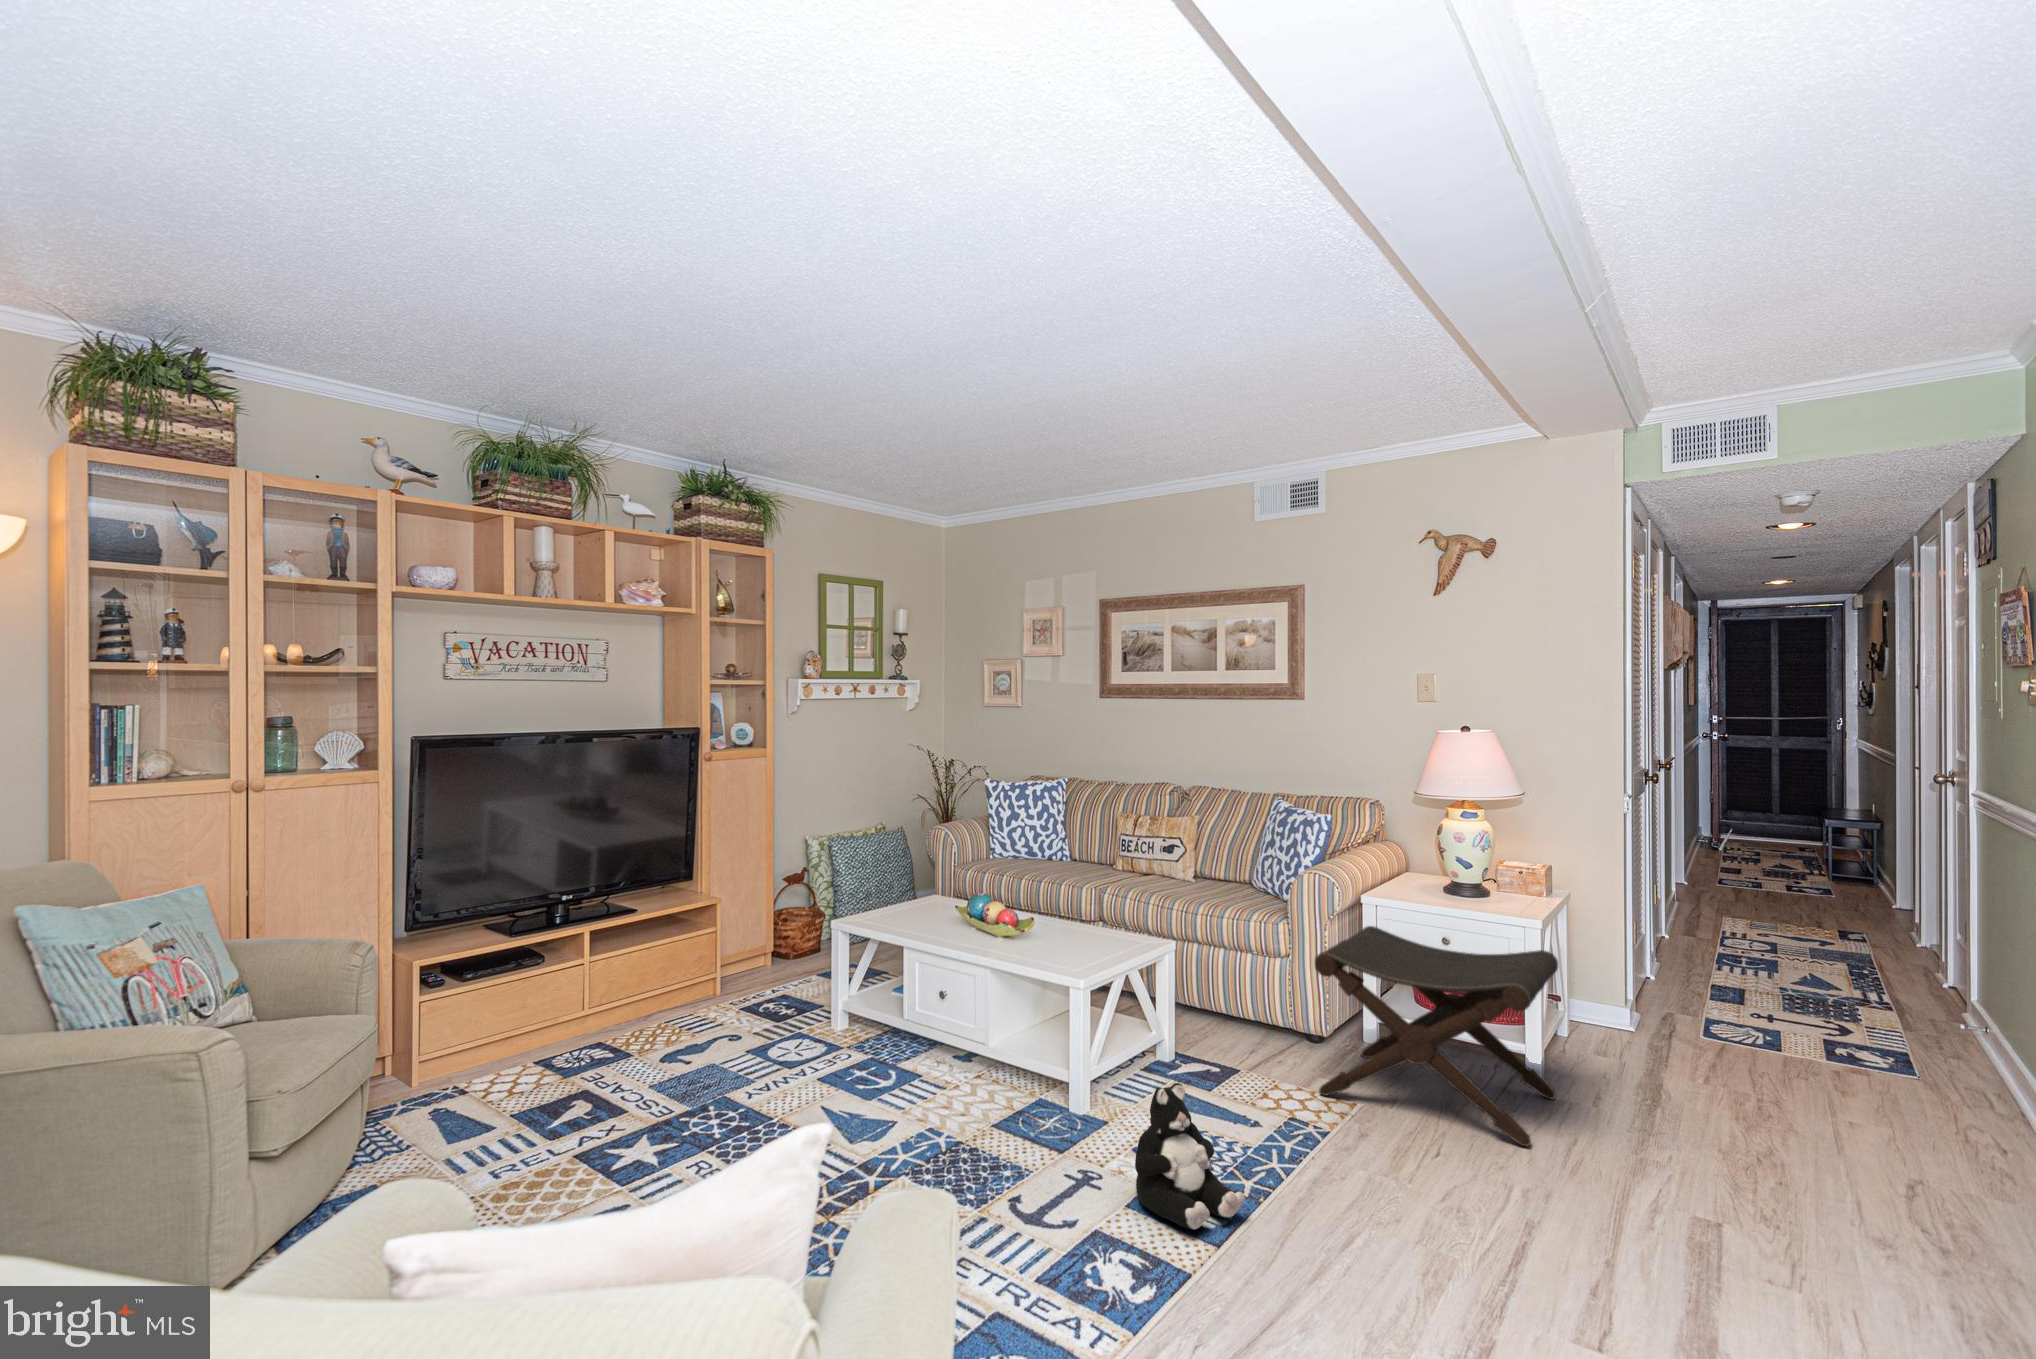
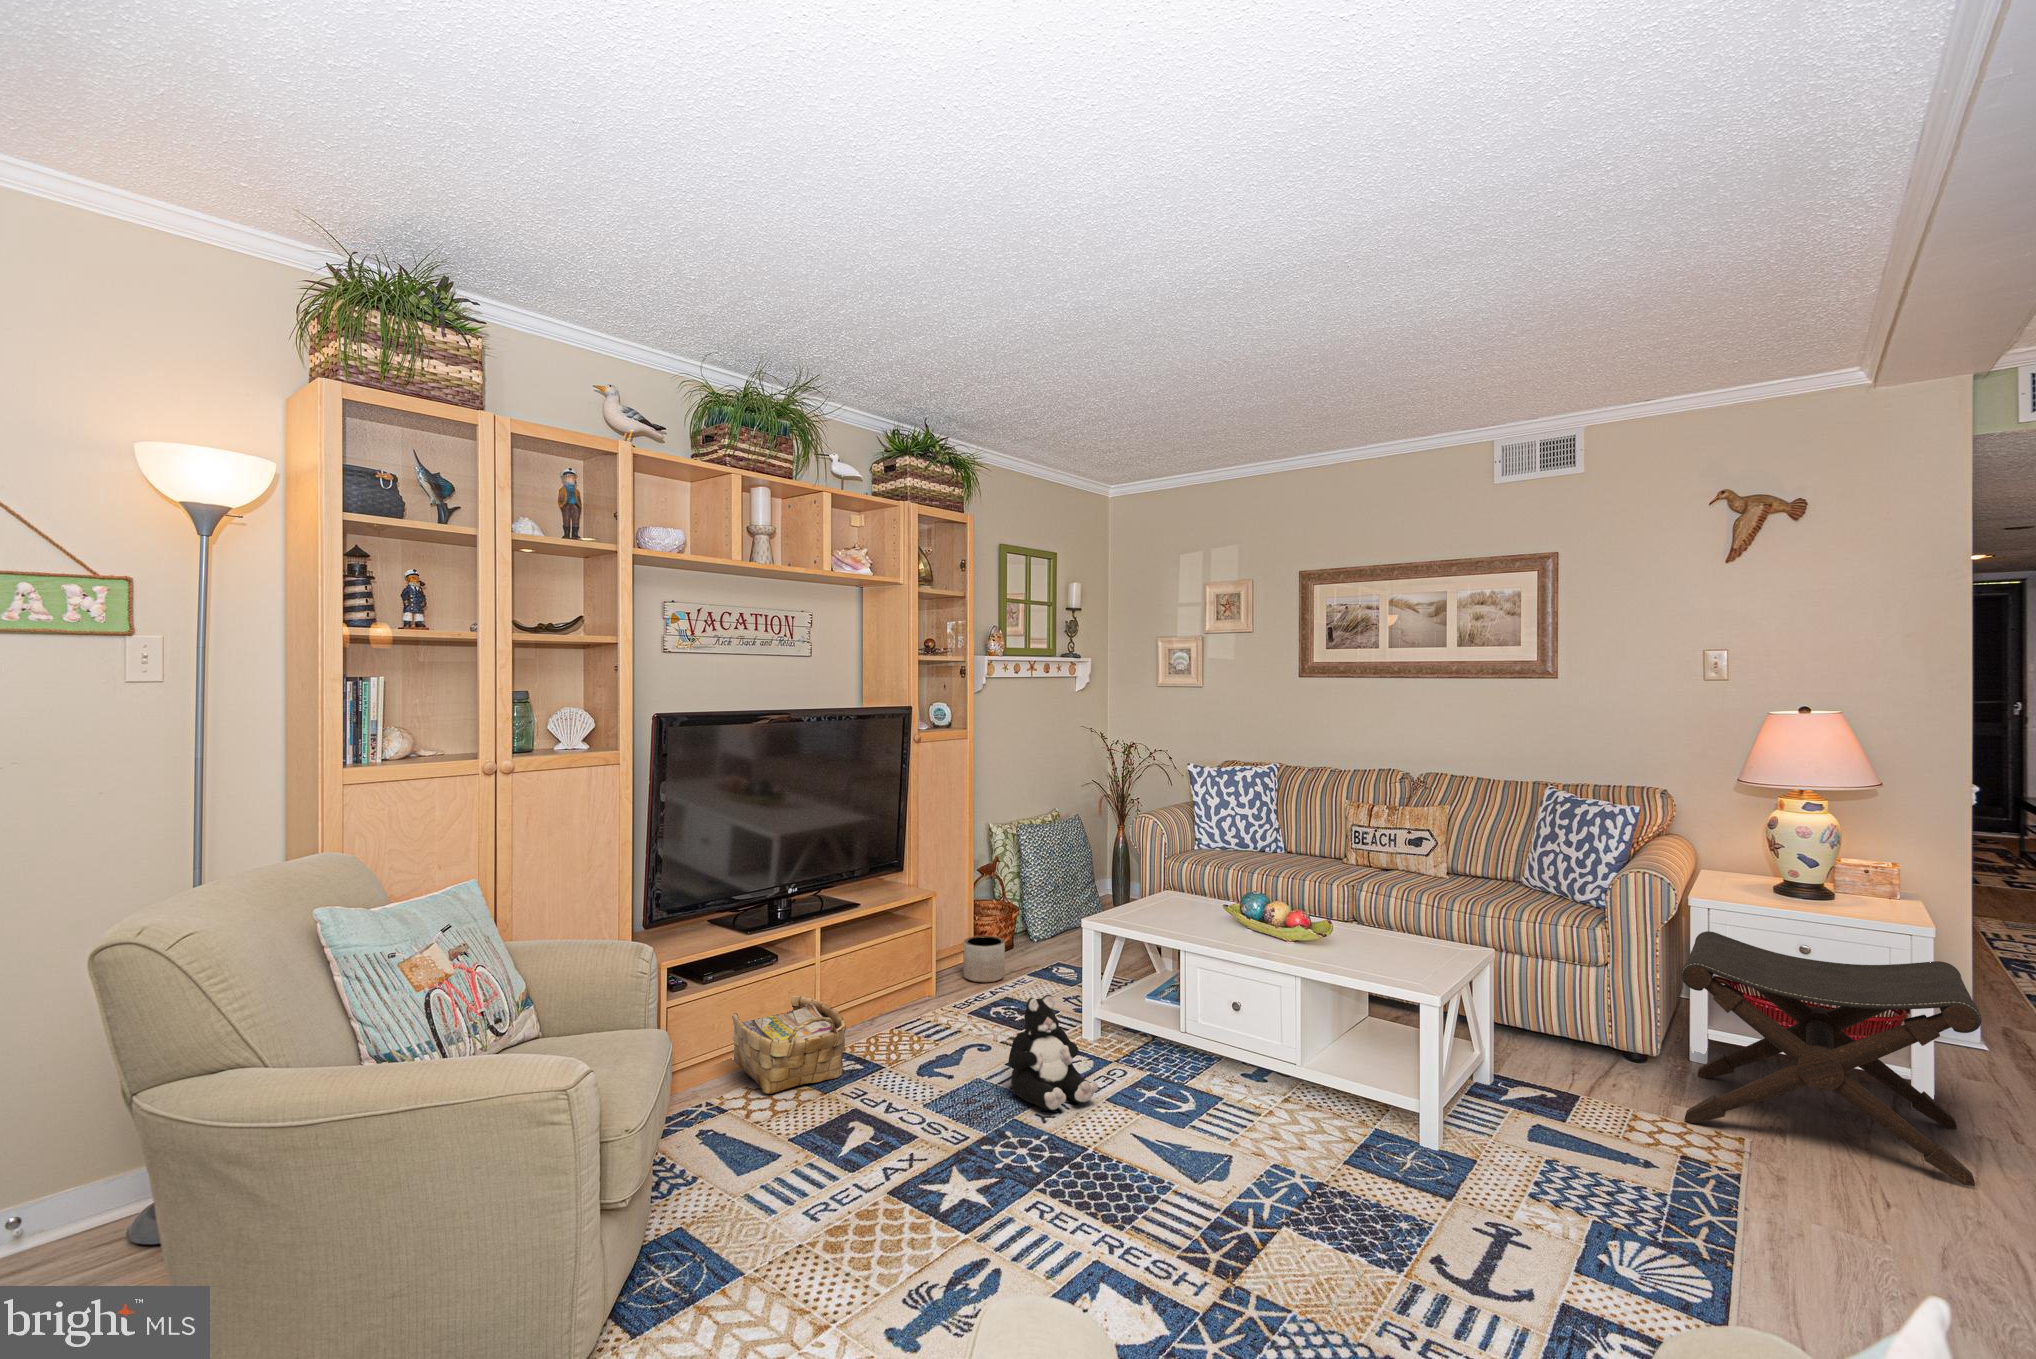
planter: none [758,936,797,979] -> present [964,936,1005,982]
woven basket: none [492,971,596,1076] -> present [732,994,846,1094]
plush toy: present [1135,1083,1245,1229] -> present [1009,995,1098,1110]

